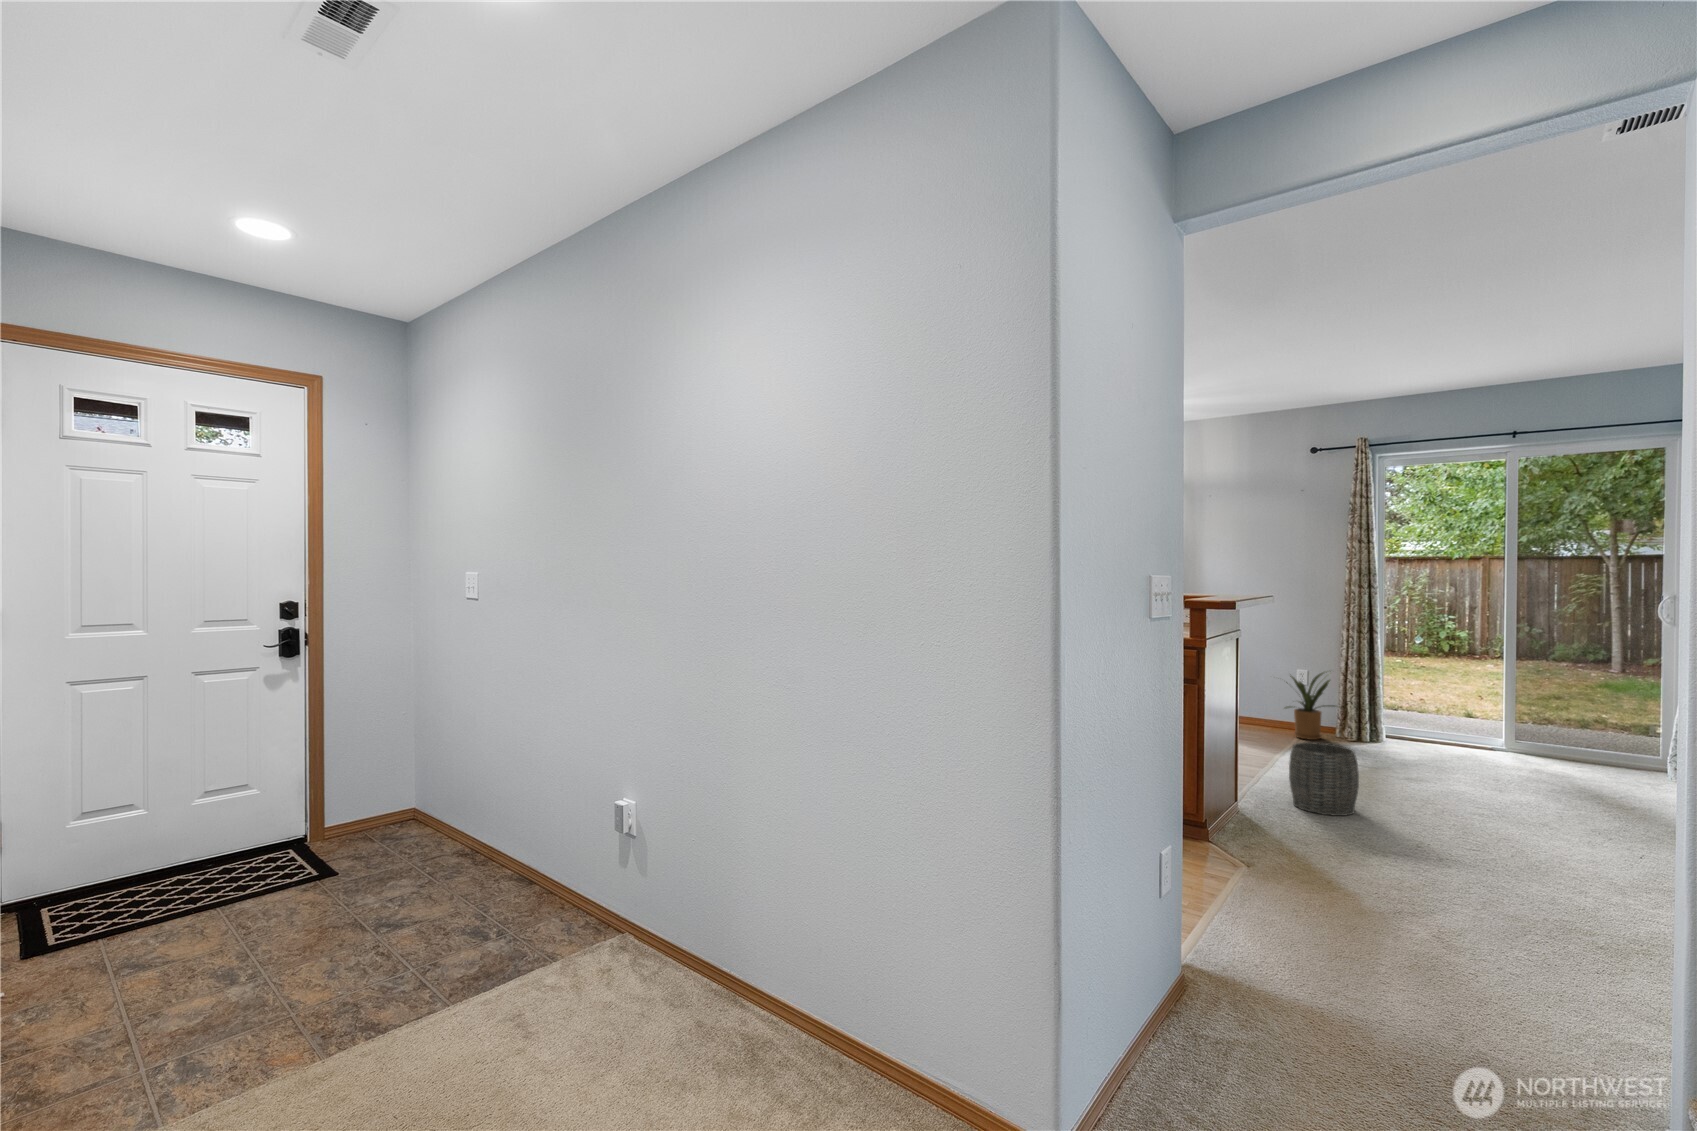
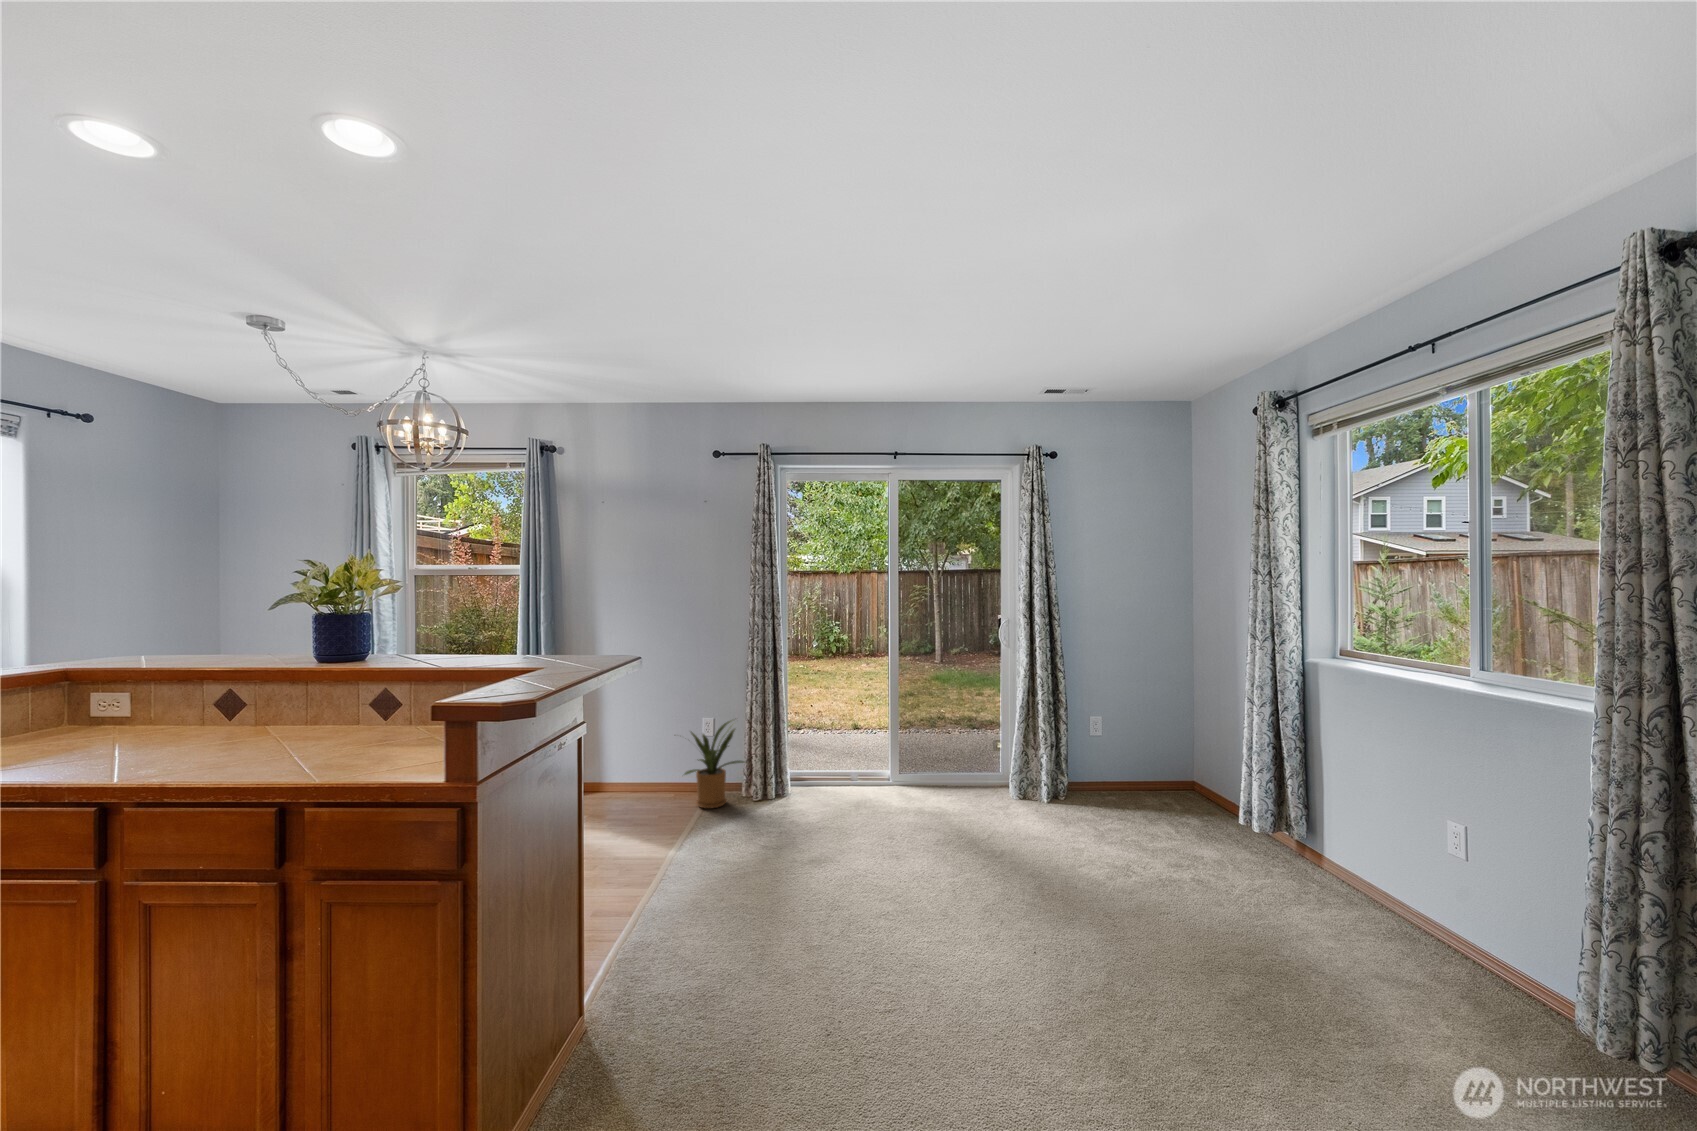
woven basket: present [1289,742,1359,816] -> none [665,868,755,995]

